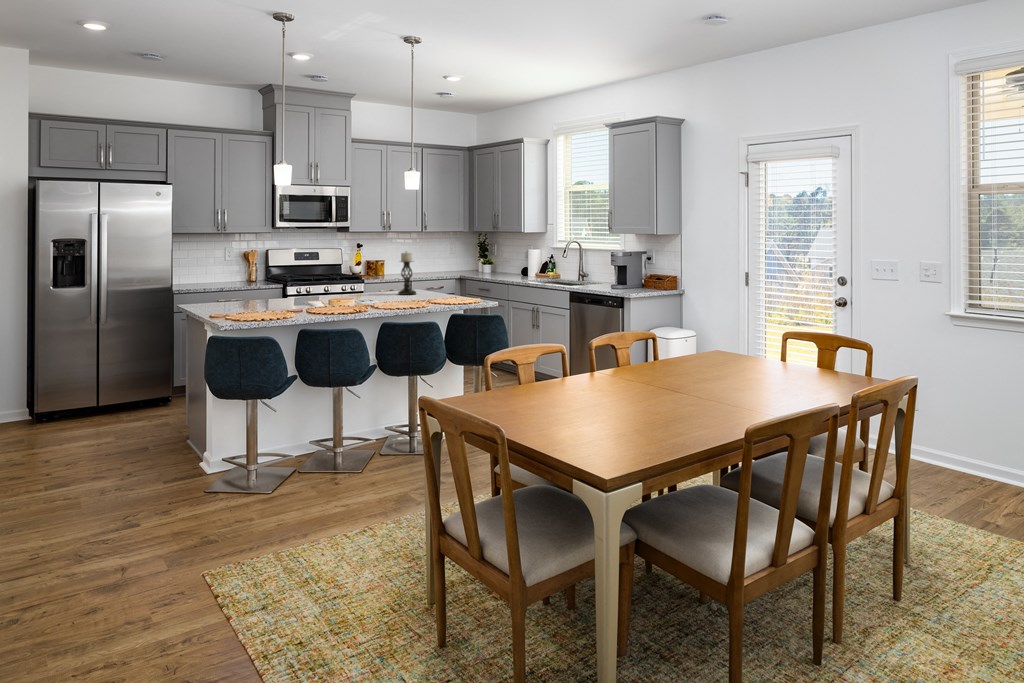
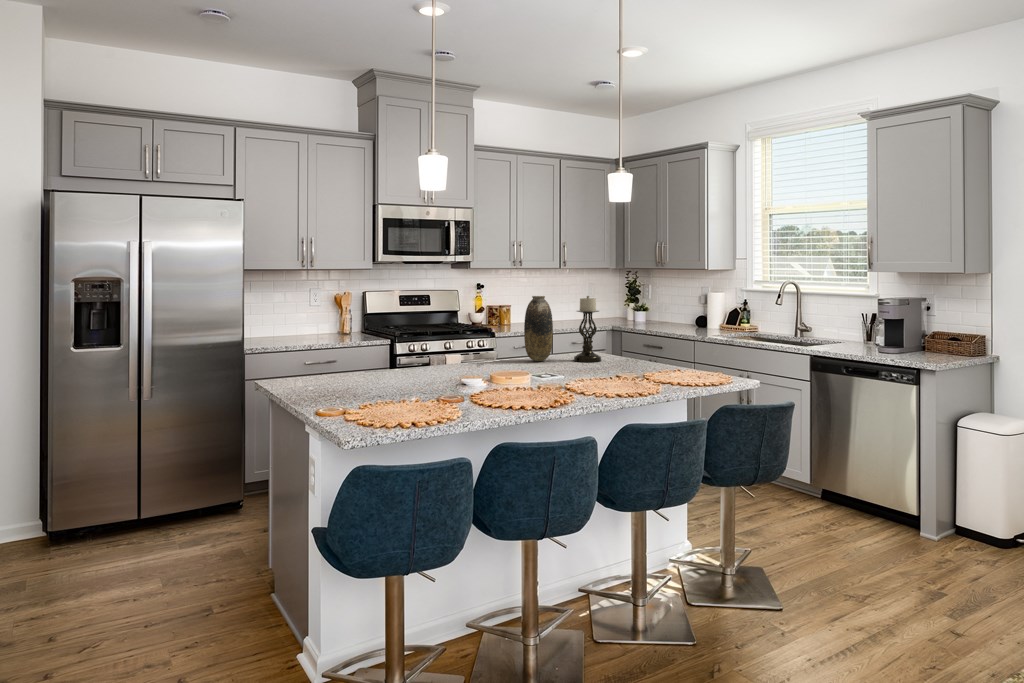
vase: none [364,251,383,295] -> present [524,296,553,361]

